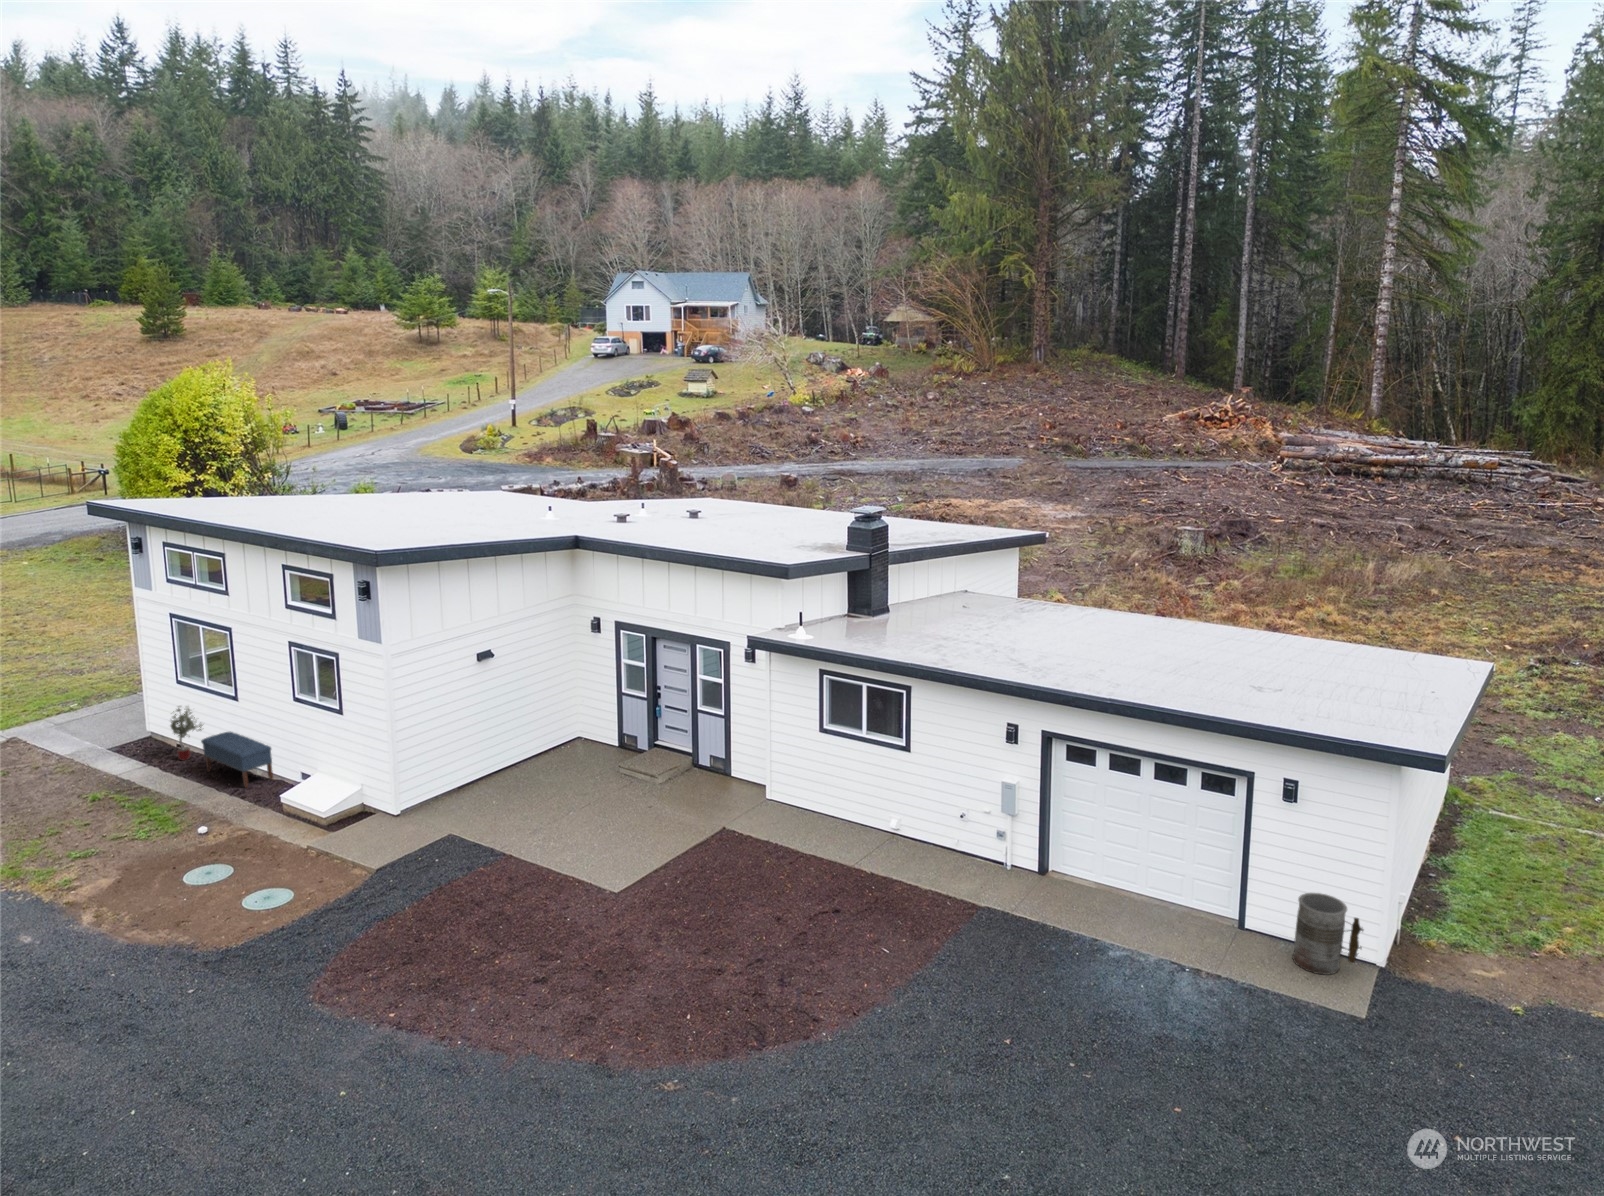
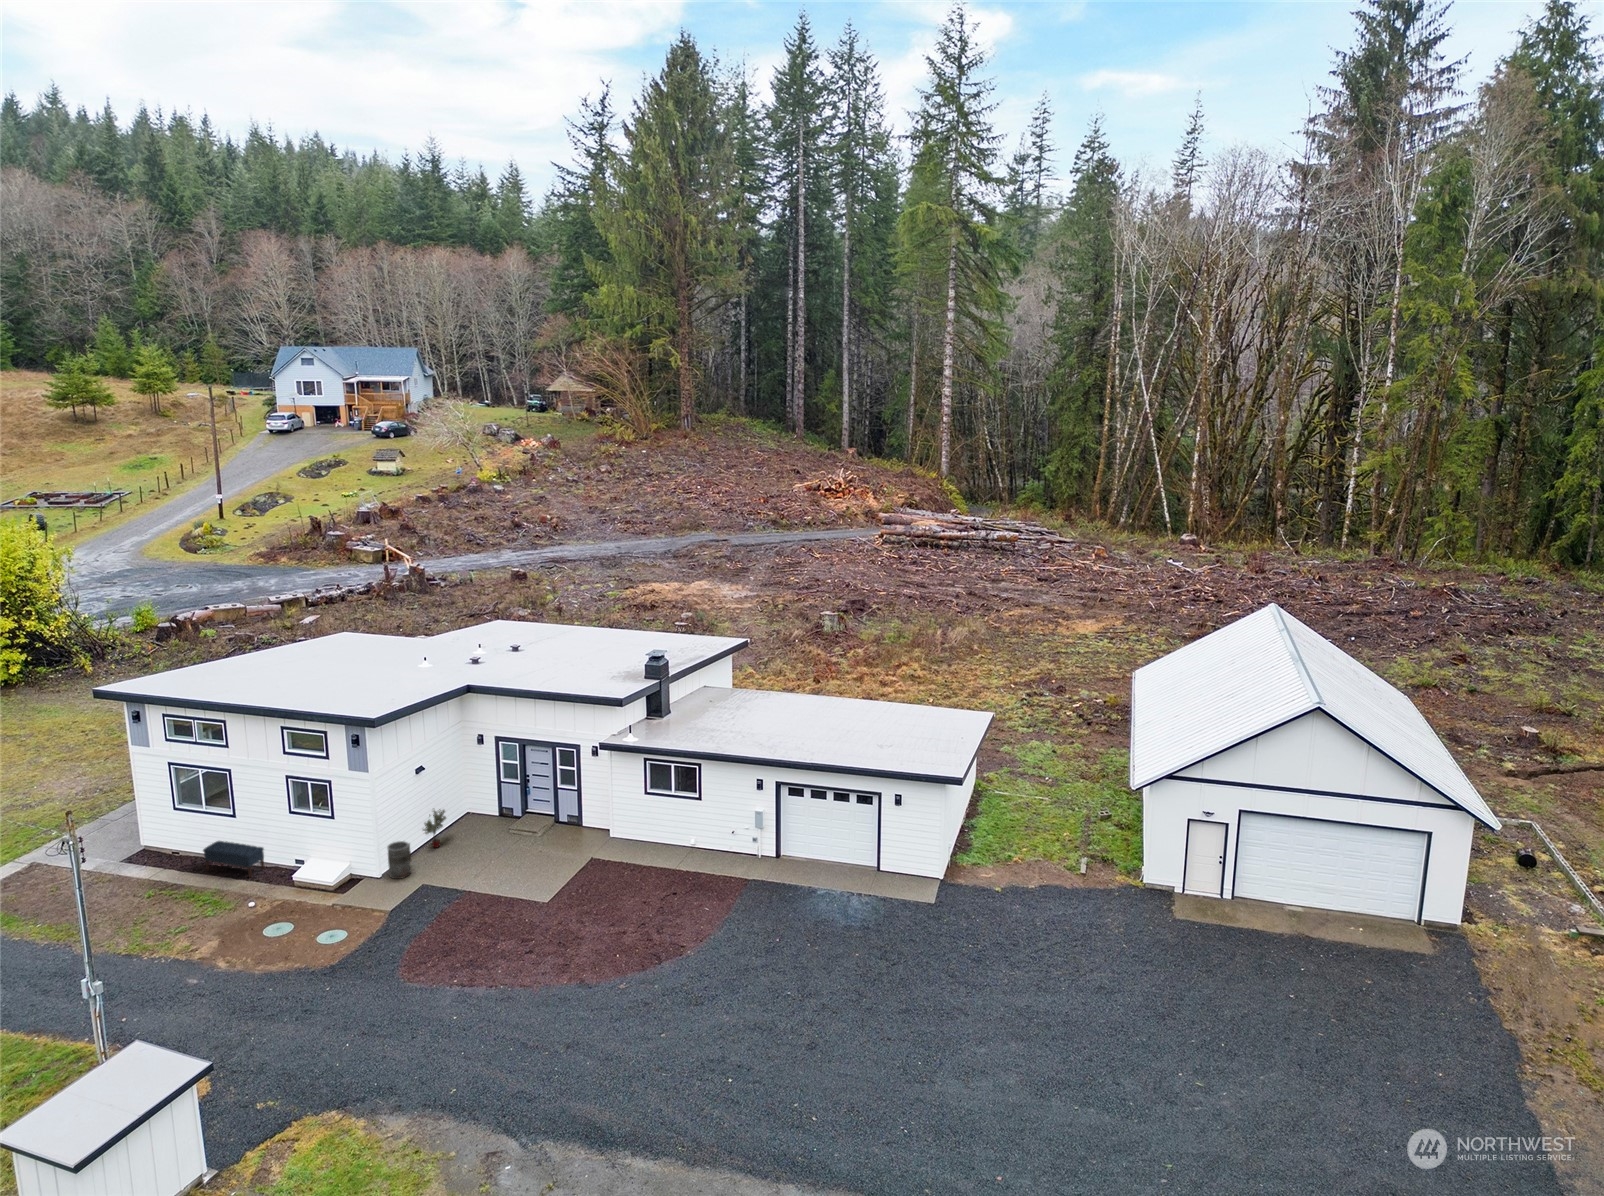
potted tree: present [171,708,203,760] -> present [423,809,446,848]
trash can: present [1293,893,1363,975] -> present [387,841,411,879]

